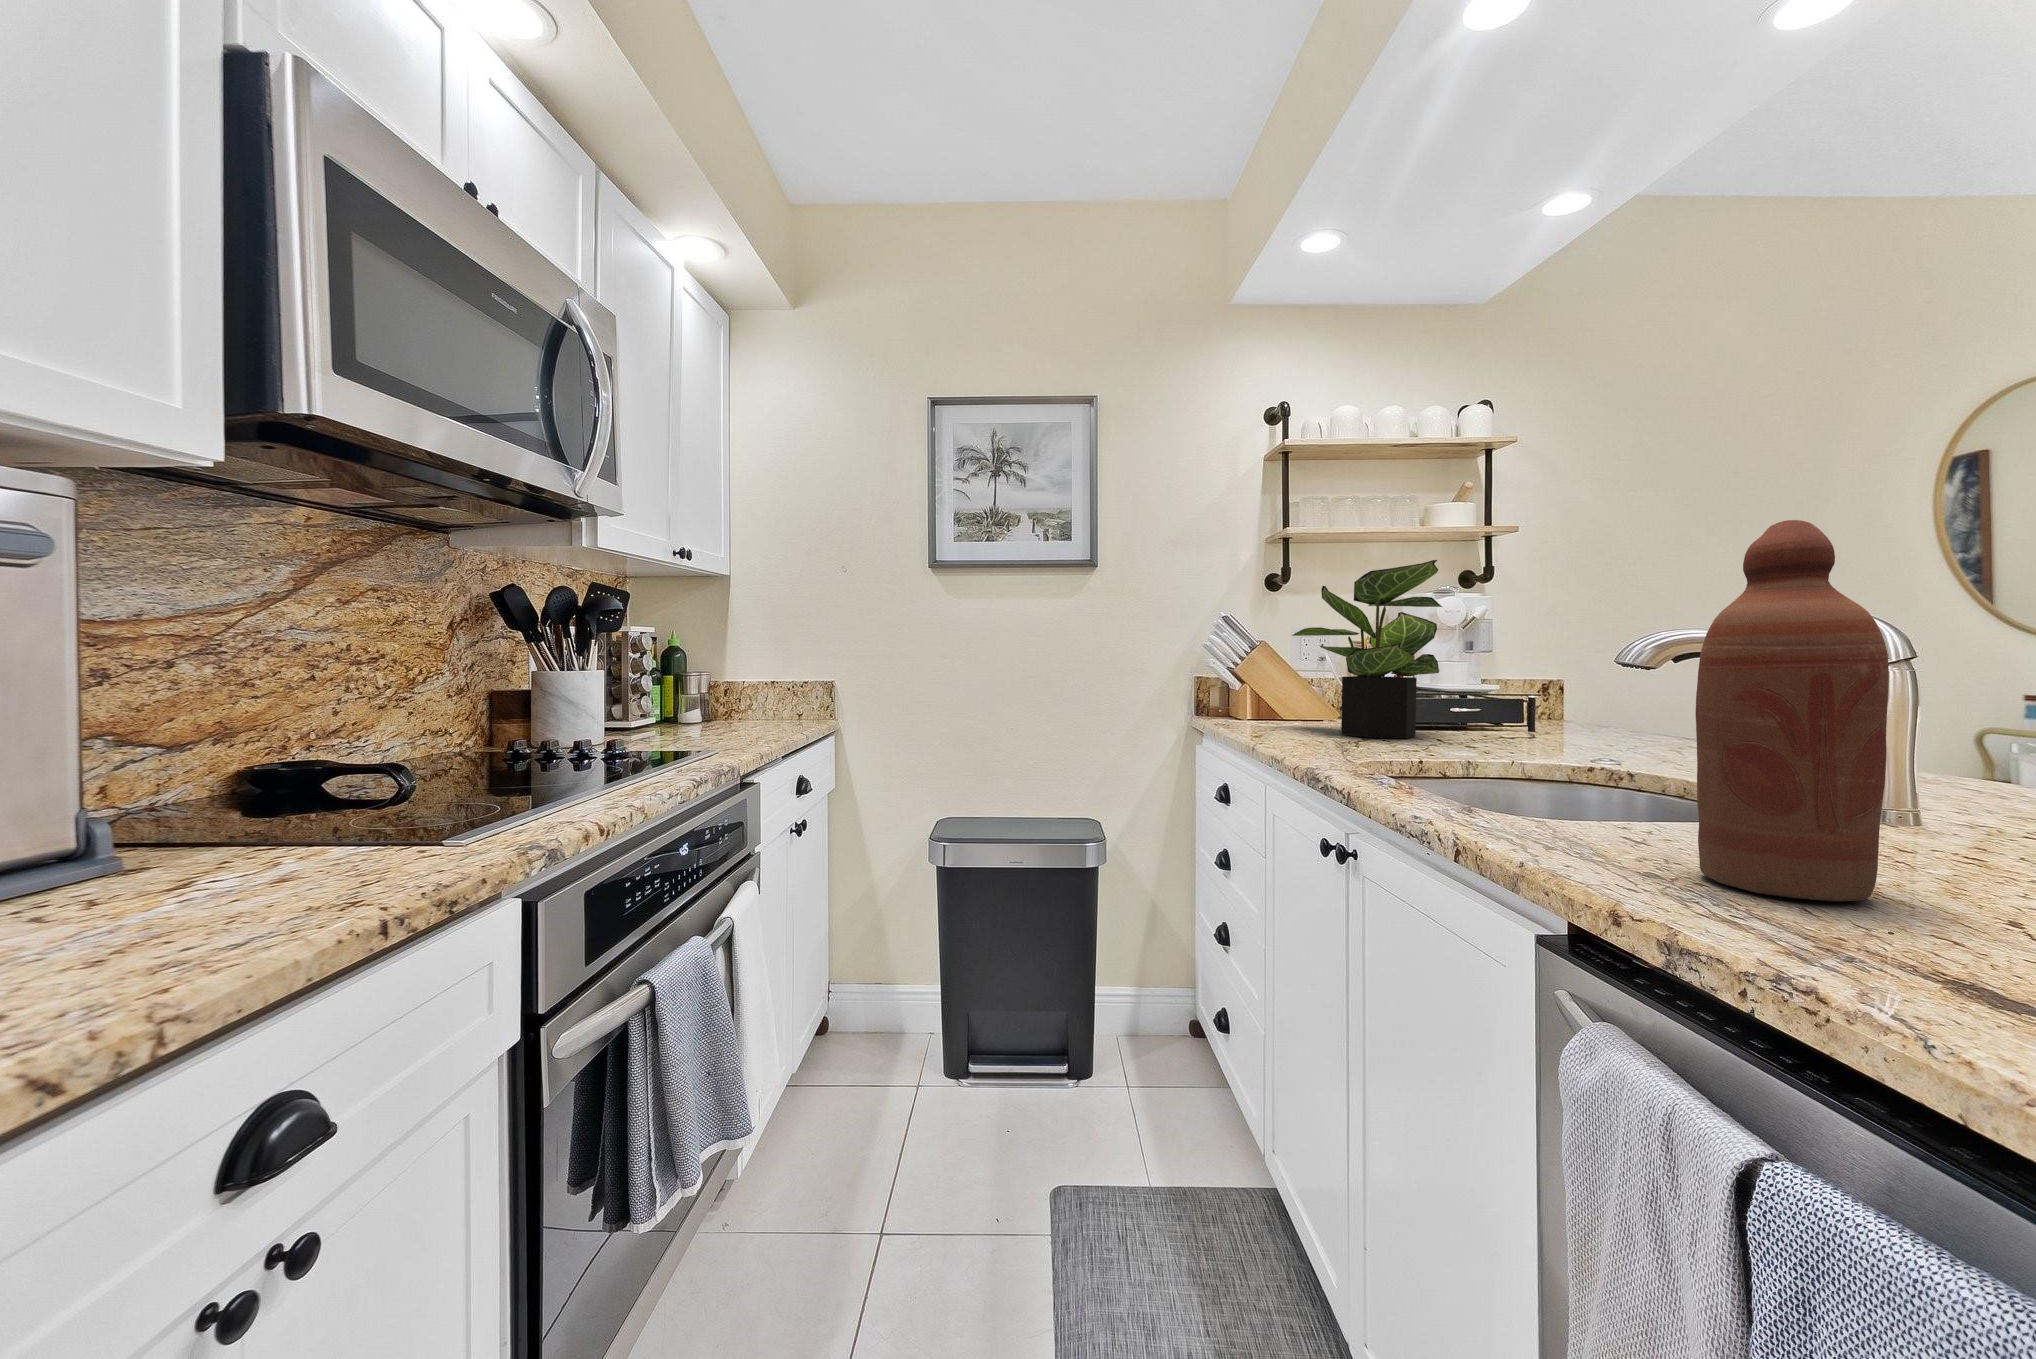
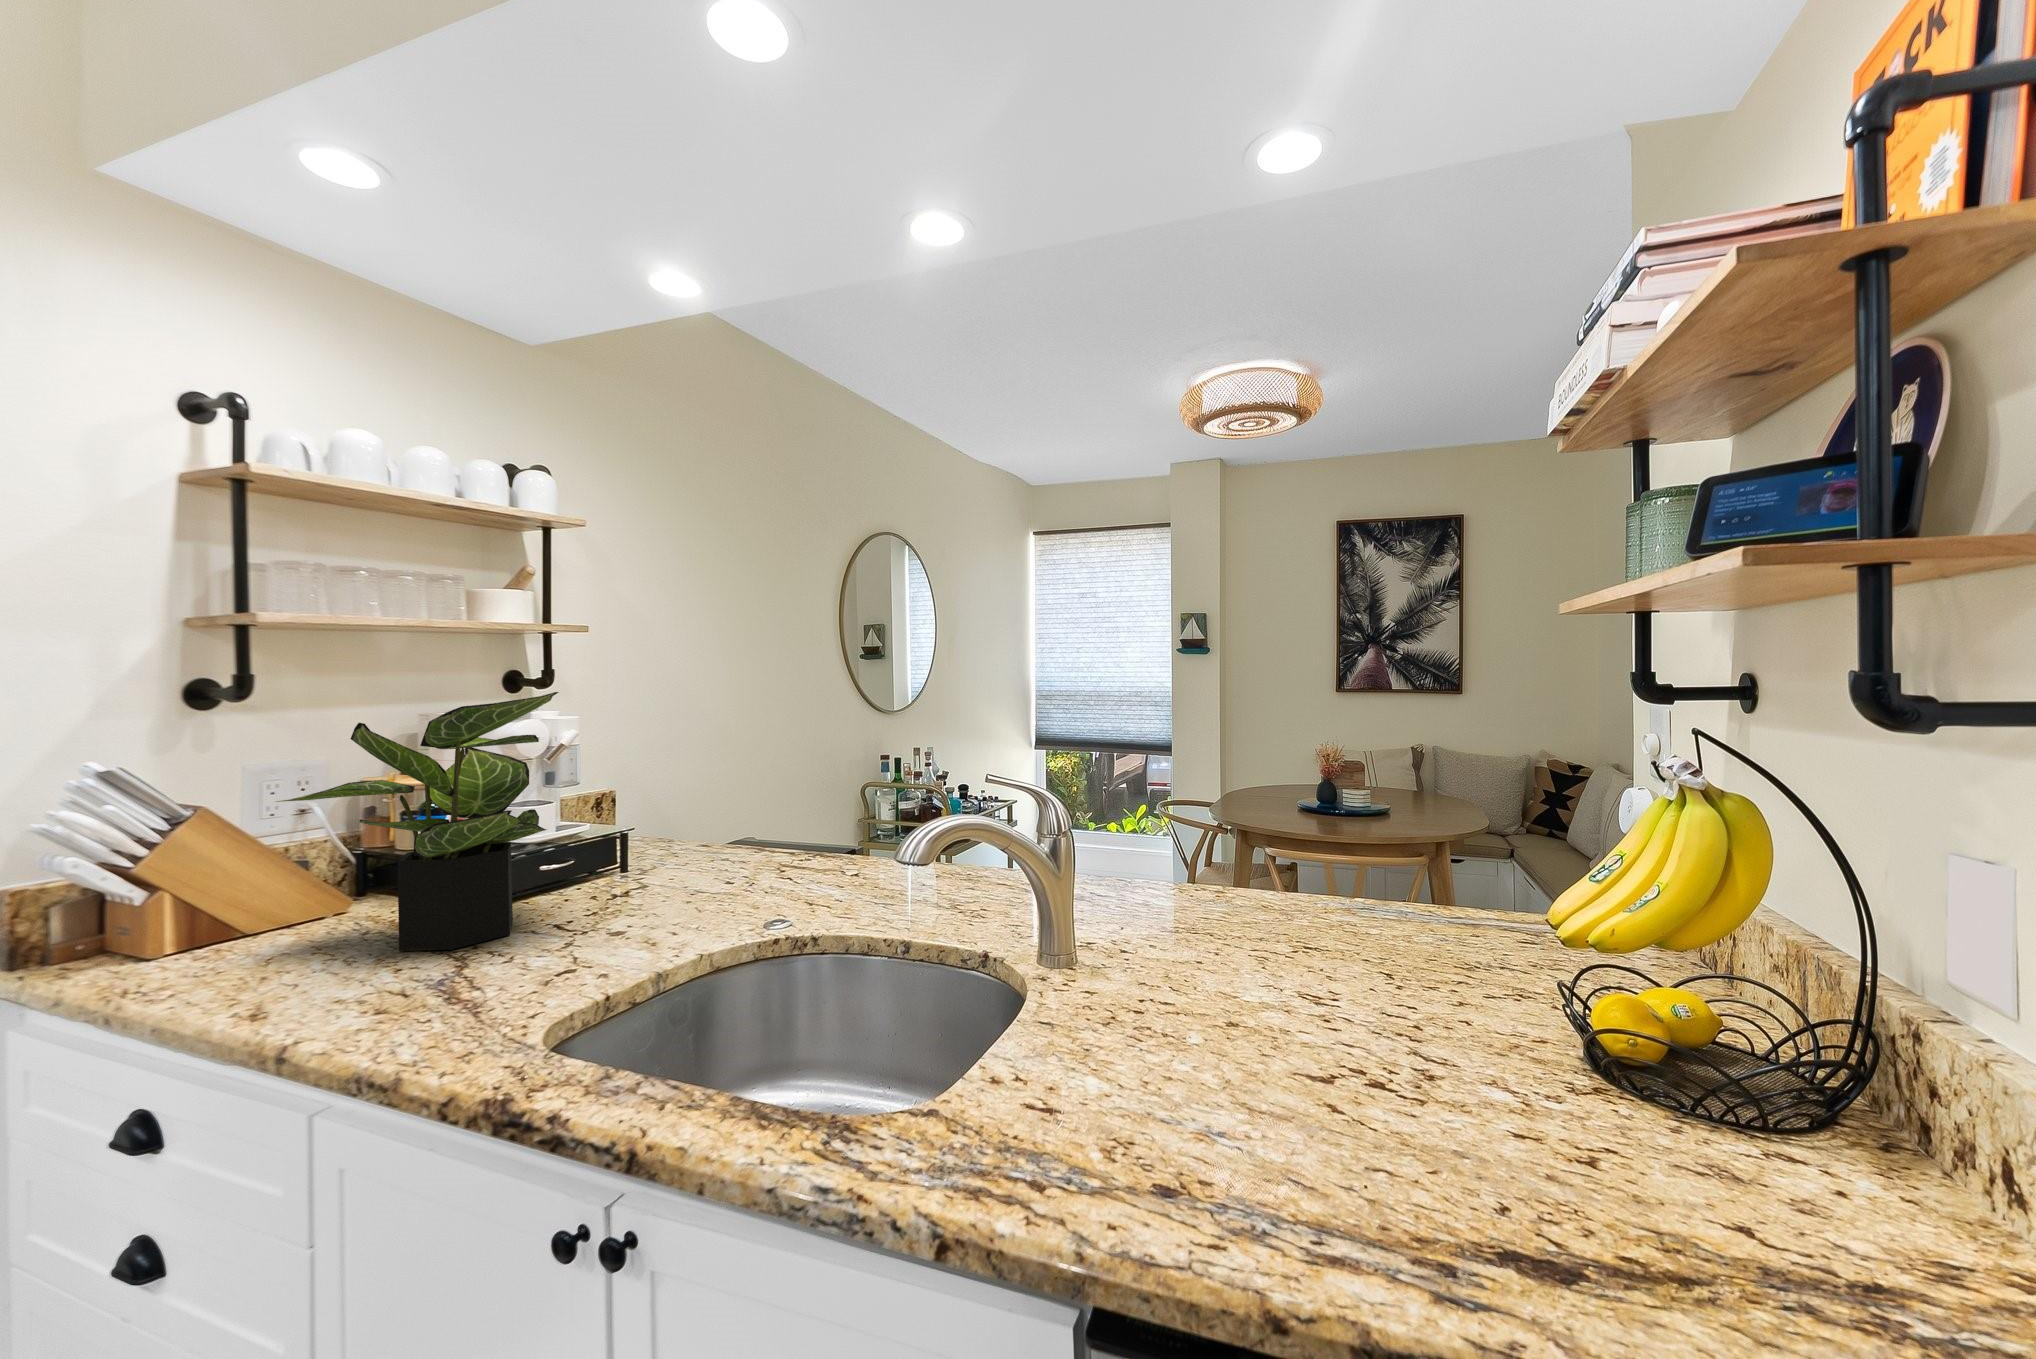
bottle: present [1696,520,1889,901] -> none [1147,767,1295,1181]

